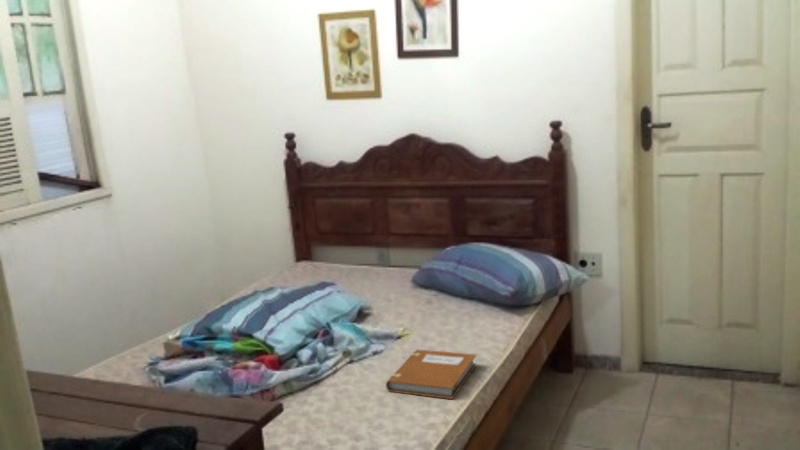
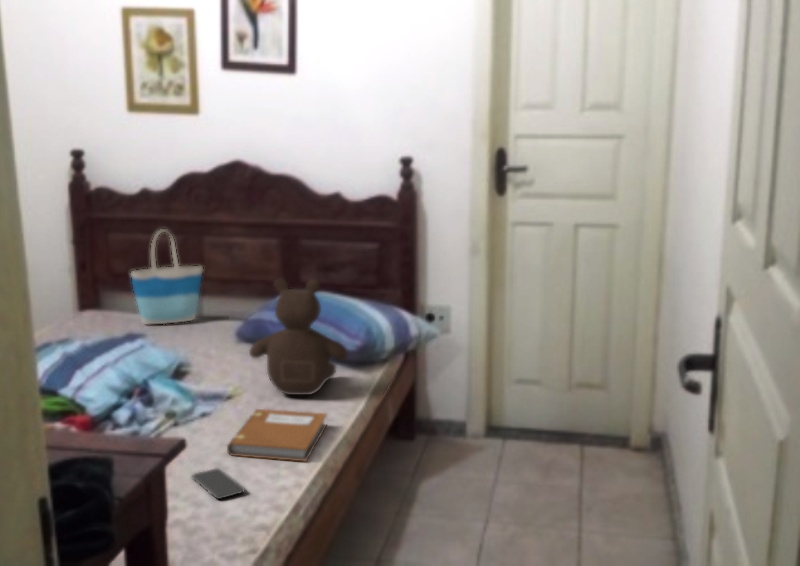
tote bag: none [330,194,388,272] -> present [132,229,203,324]
teddy bear: none [414,236,498,336] -> present [249,279,348,395]
smartphone: none [353,404,395,432] -> present [192,468,245,499]

